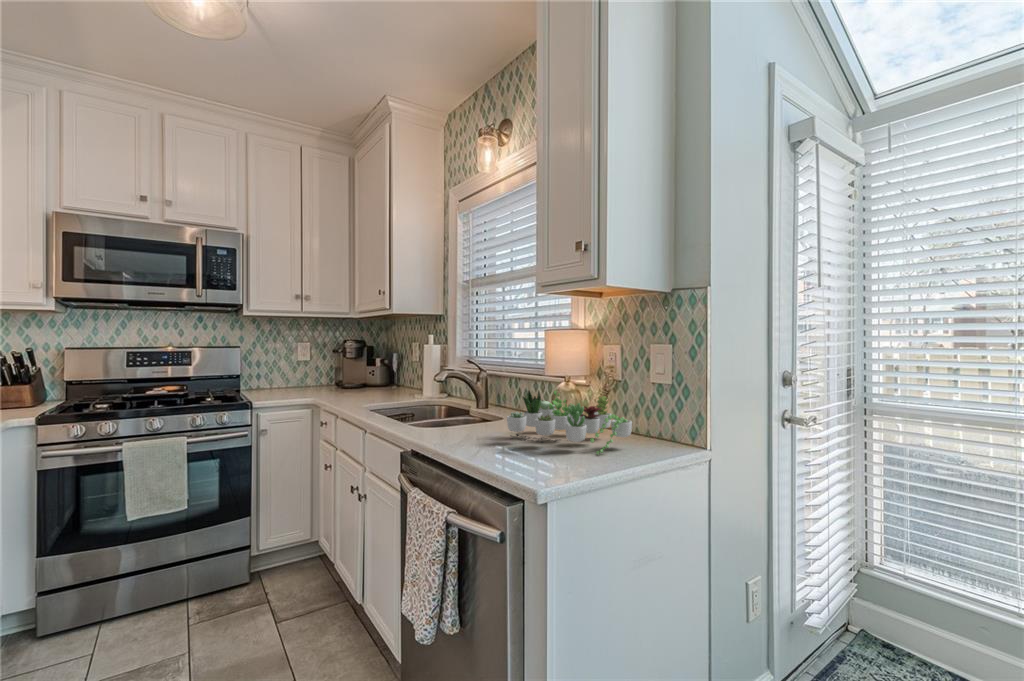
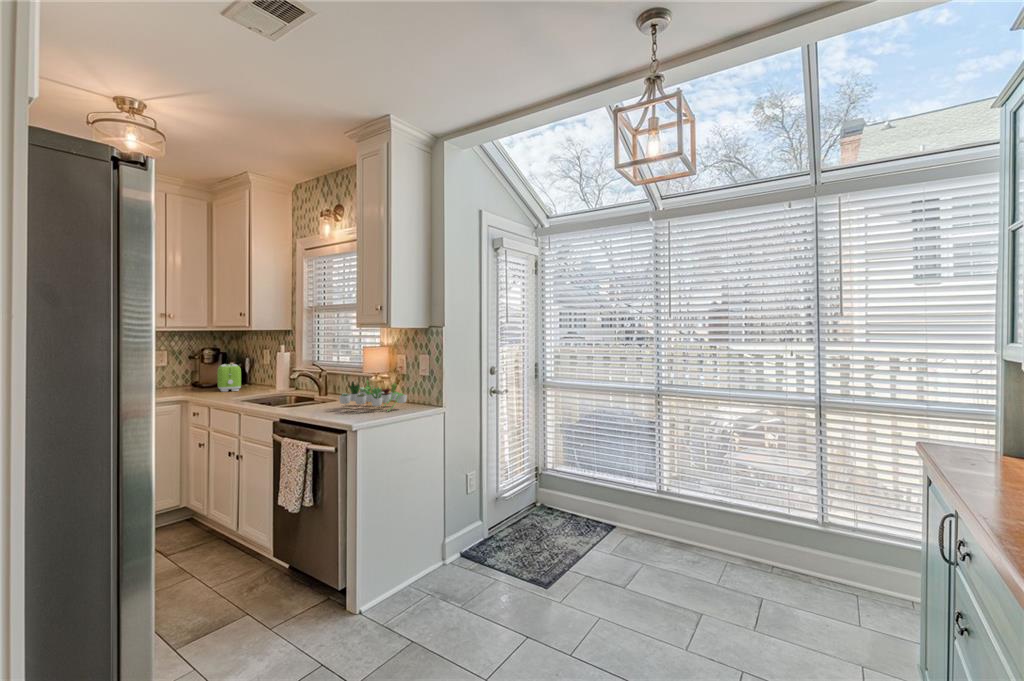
toaster: none [356,360,384,396] -> present [217,364,241,392]

